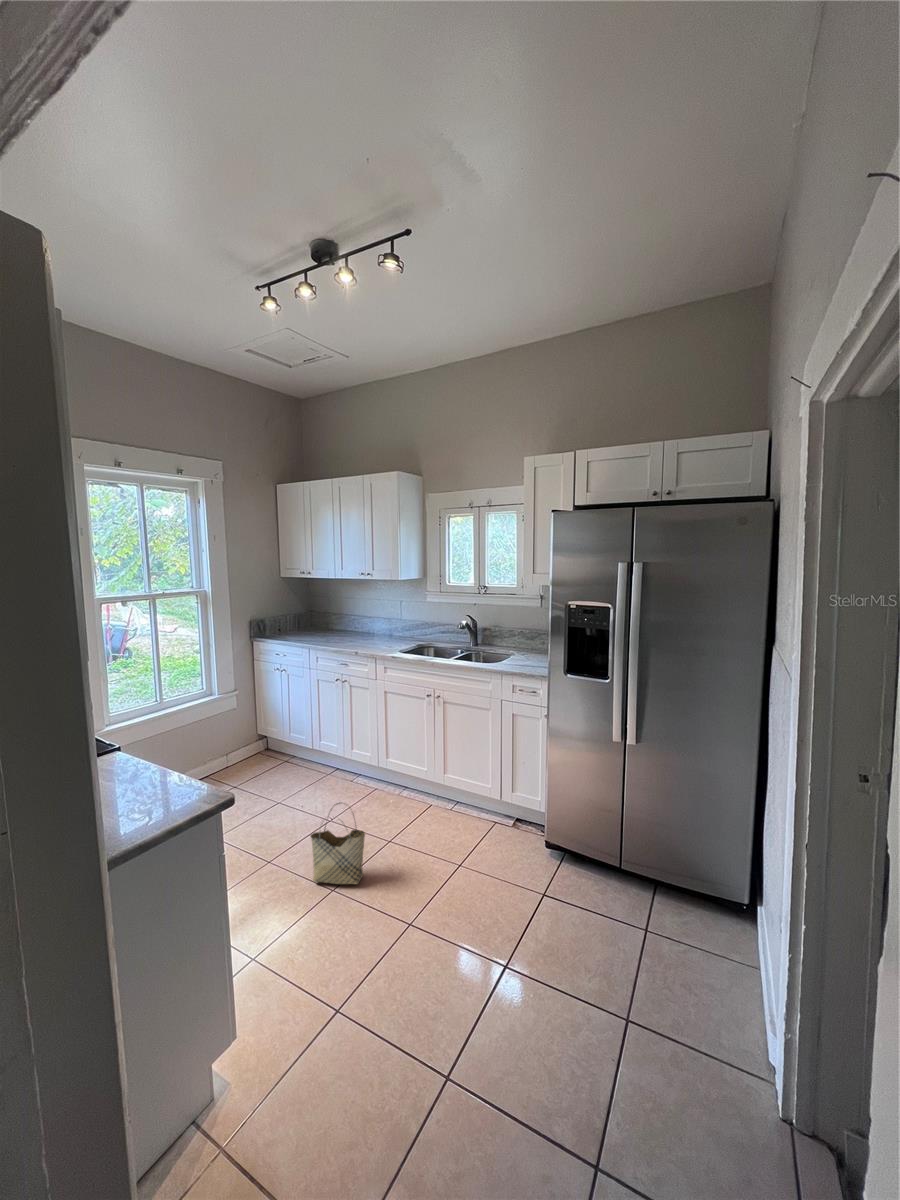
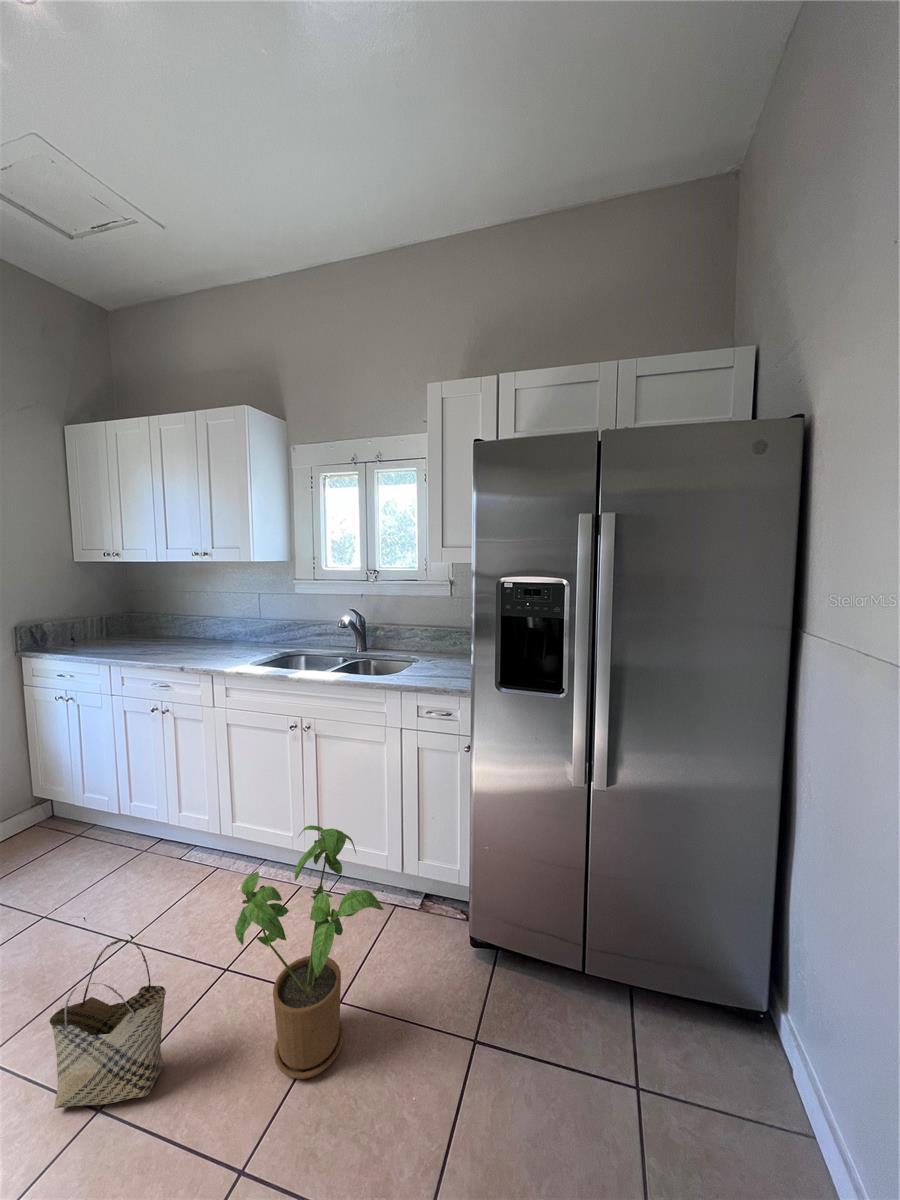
house plant: none [403,752,487,892] -> present [235,825,383,1079]

